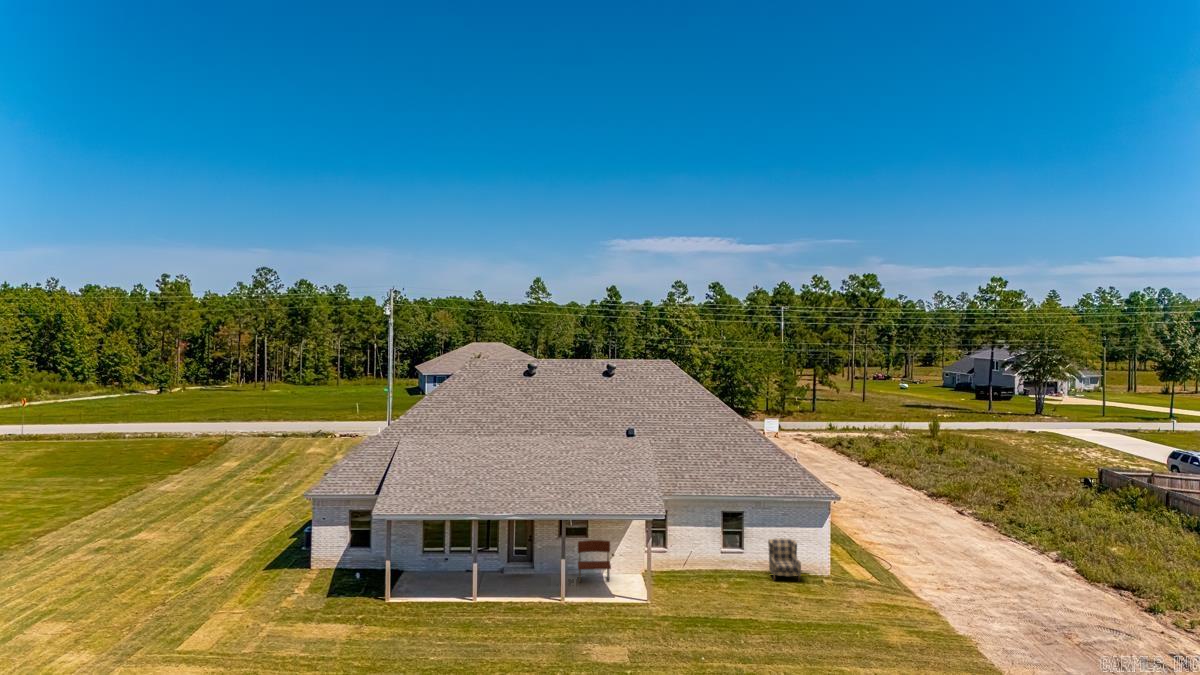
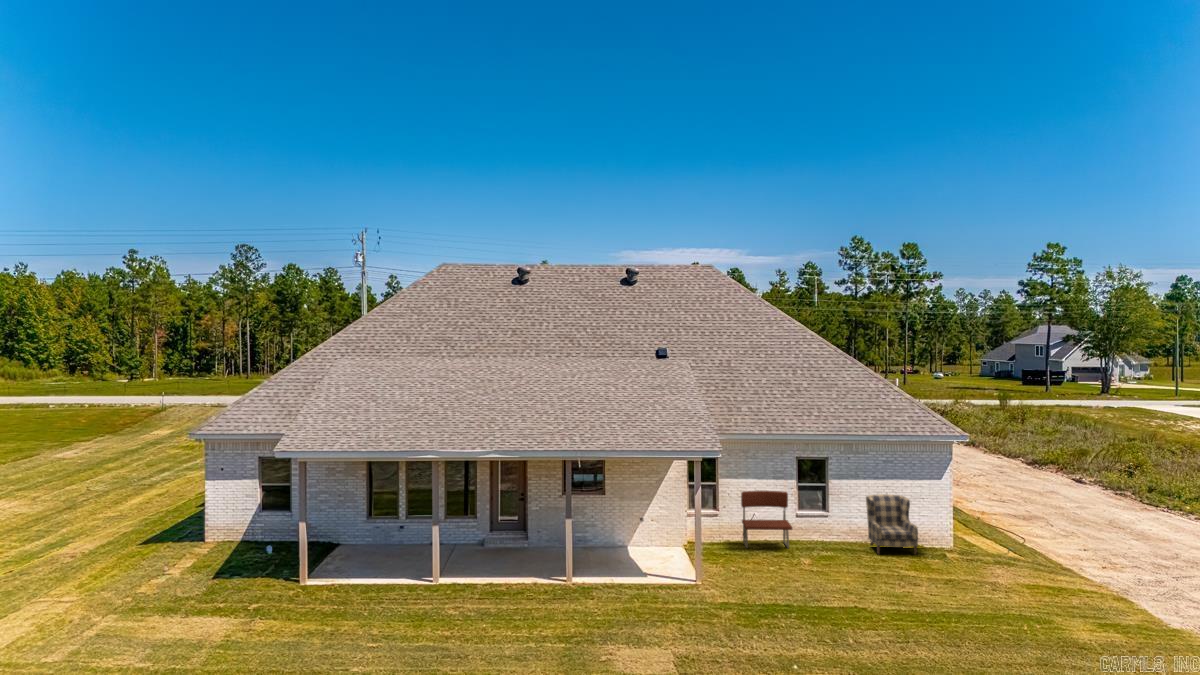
bench: present [578,540,611,582] -> present [741,491,793,548]

